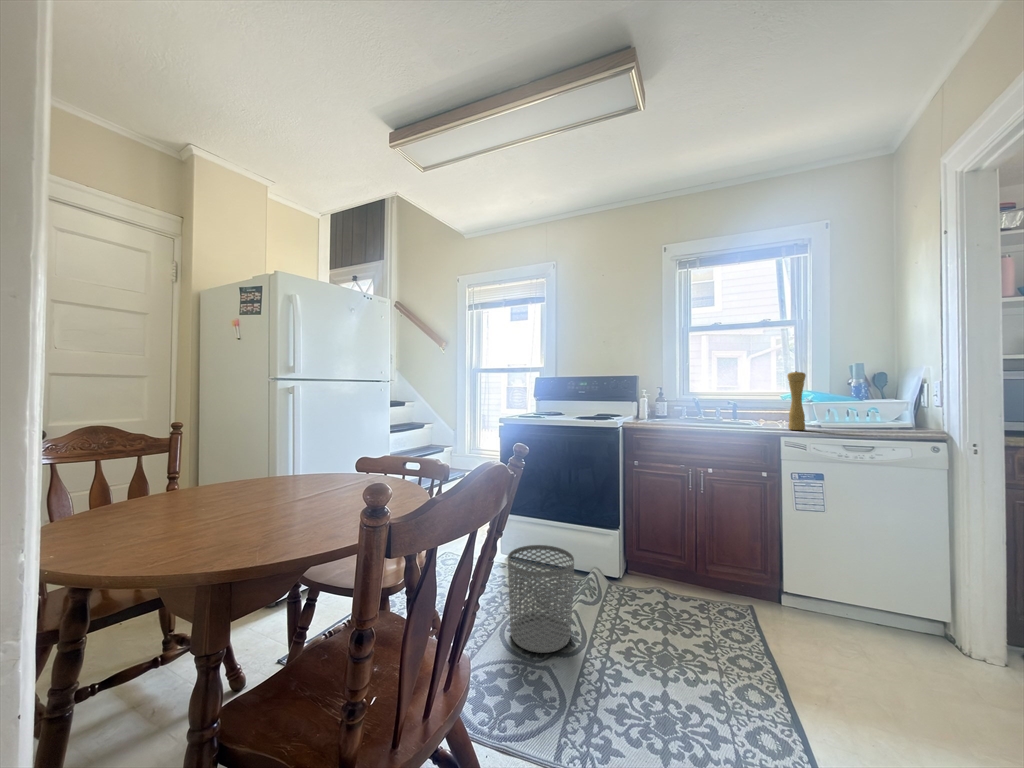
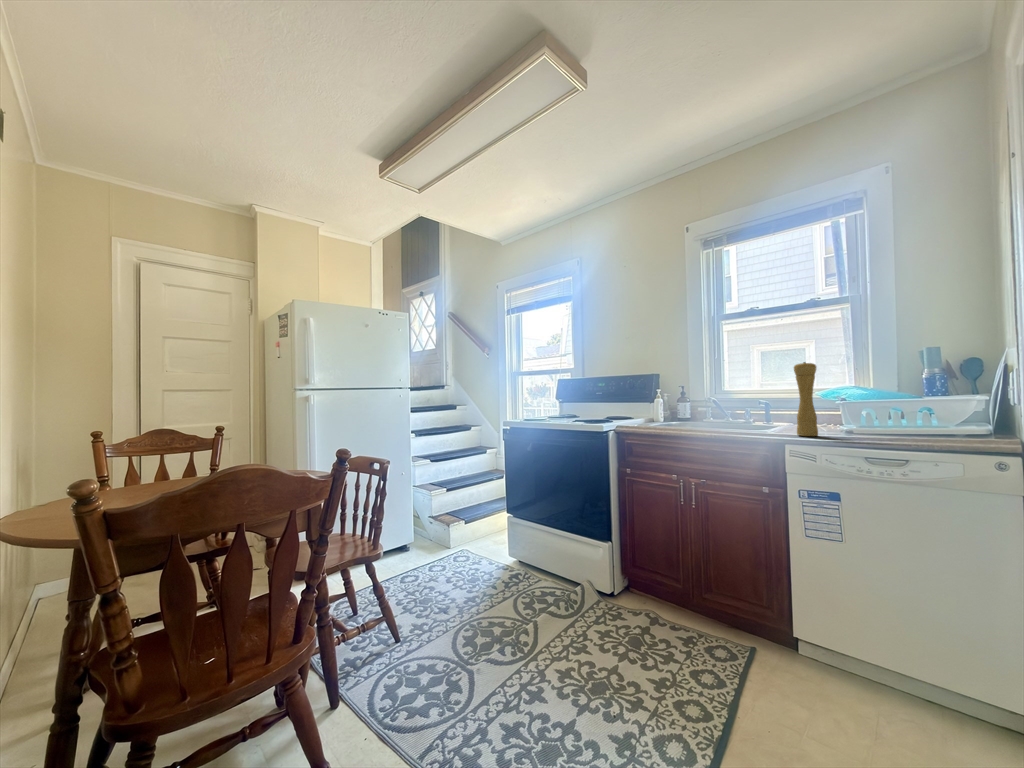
waste bin: present [508,545,574,653] -> none [455,549,521,657]

